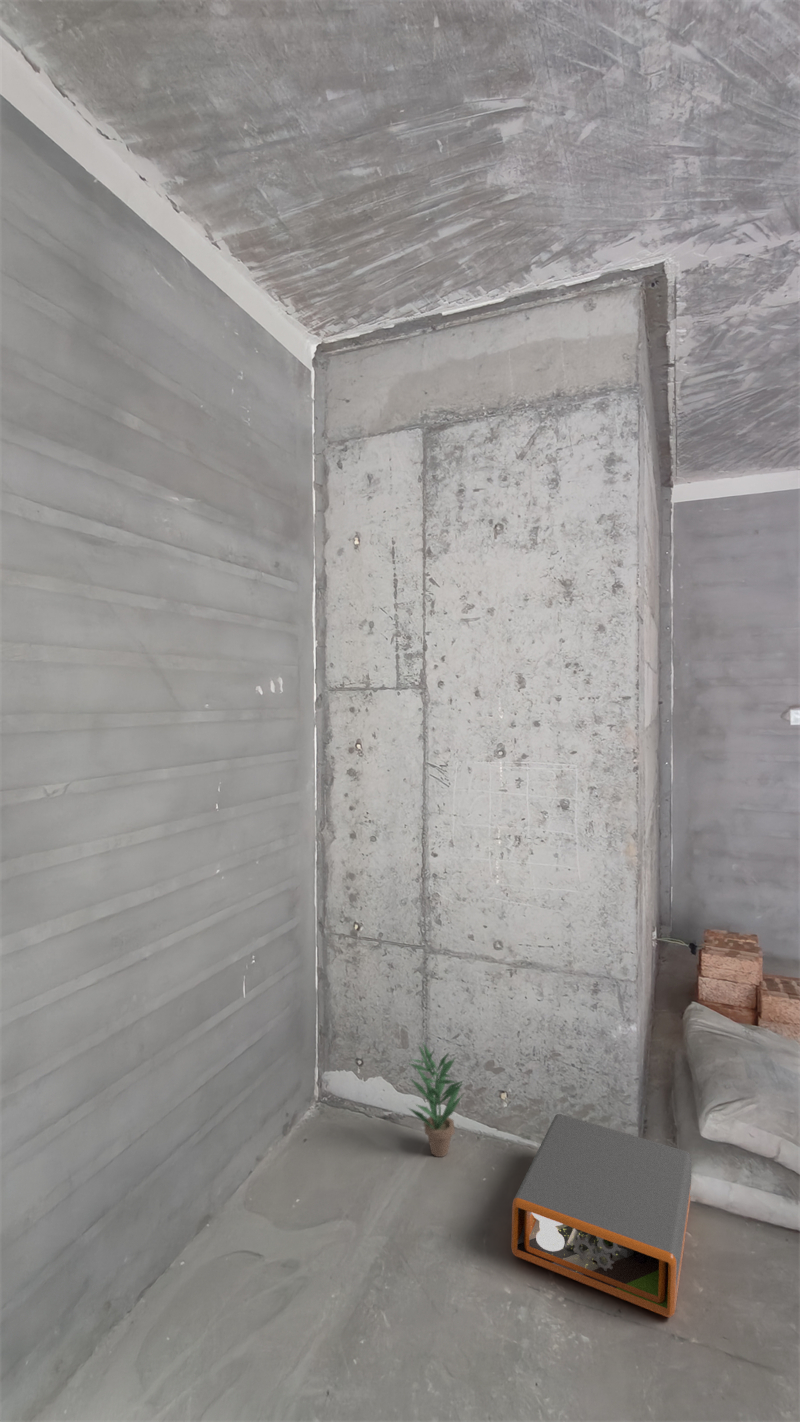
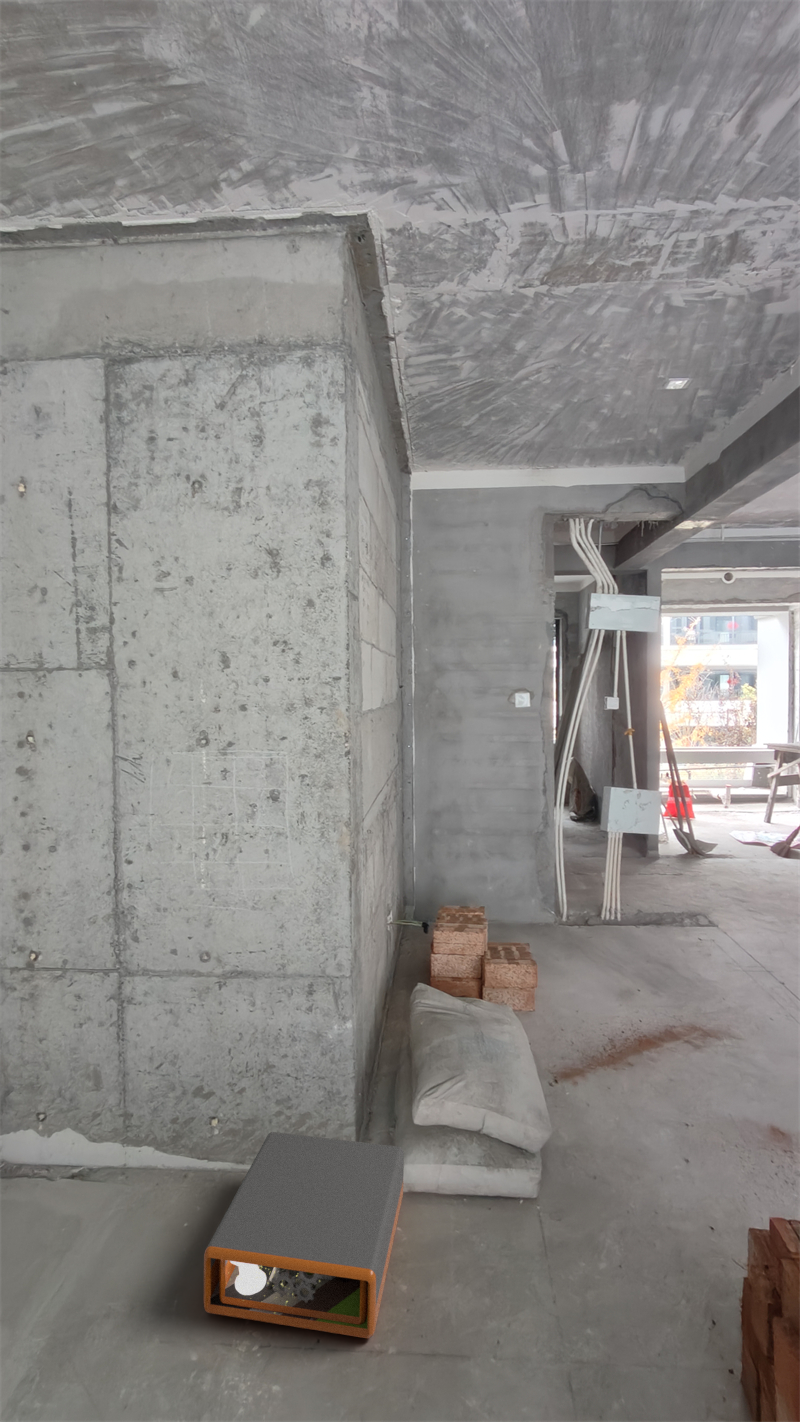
potted plant: present [409,1045,462,1157] -> none [91,1080,166,1210]

